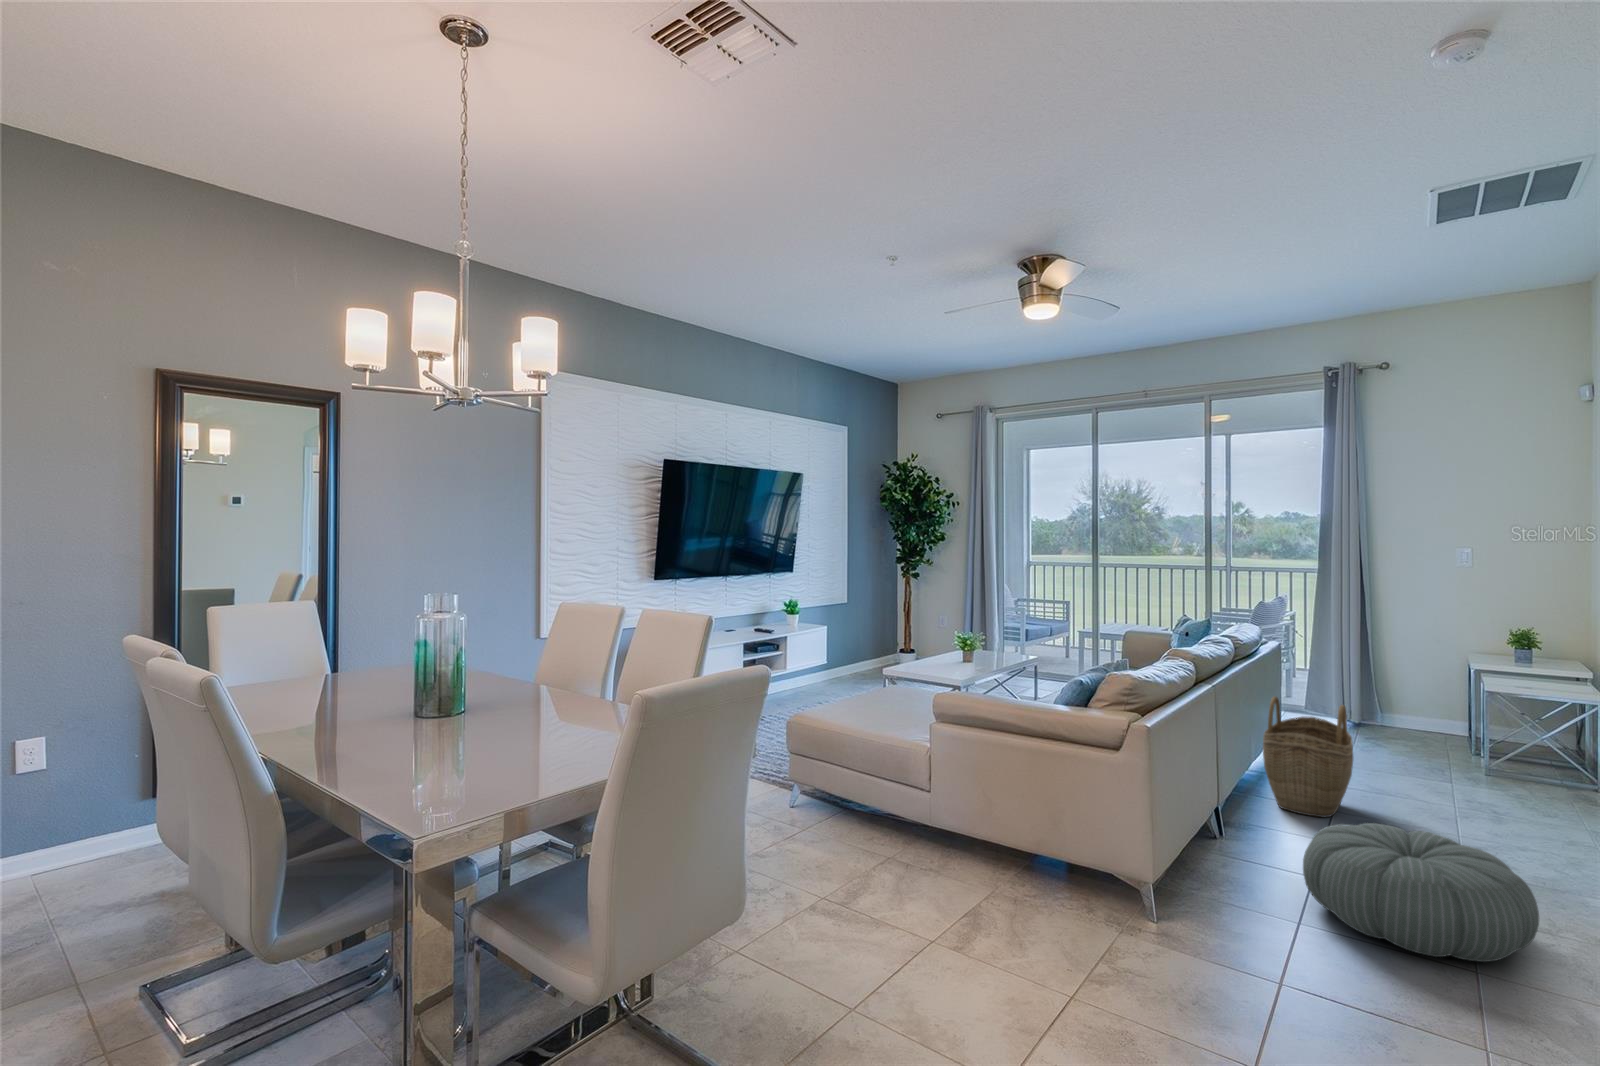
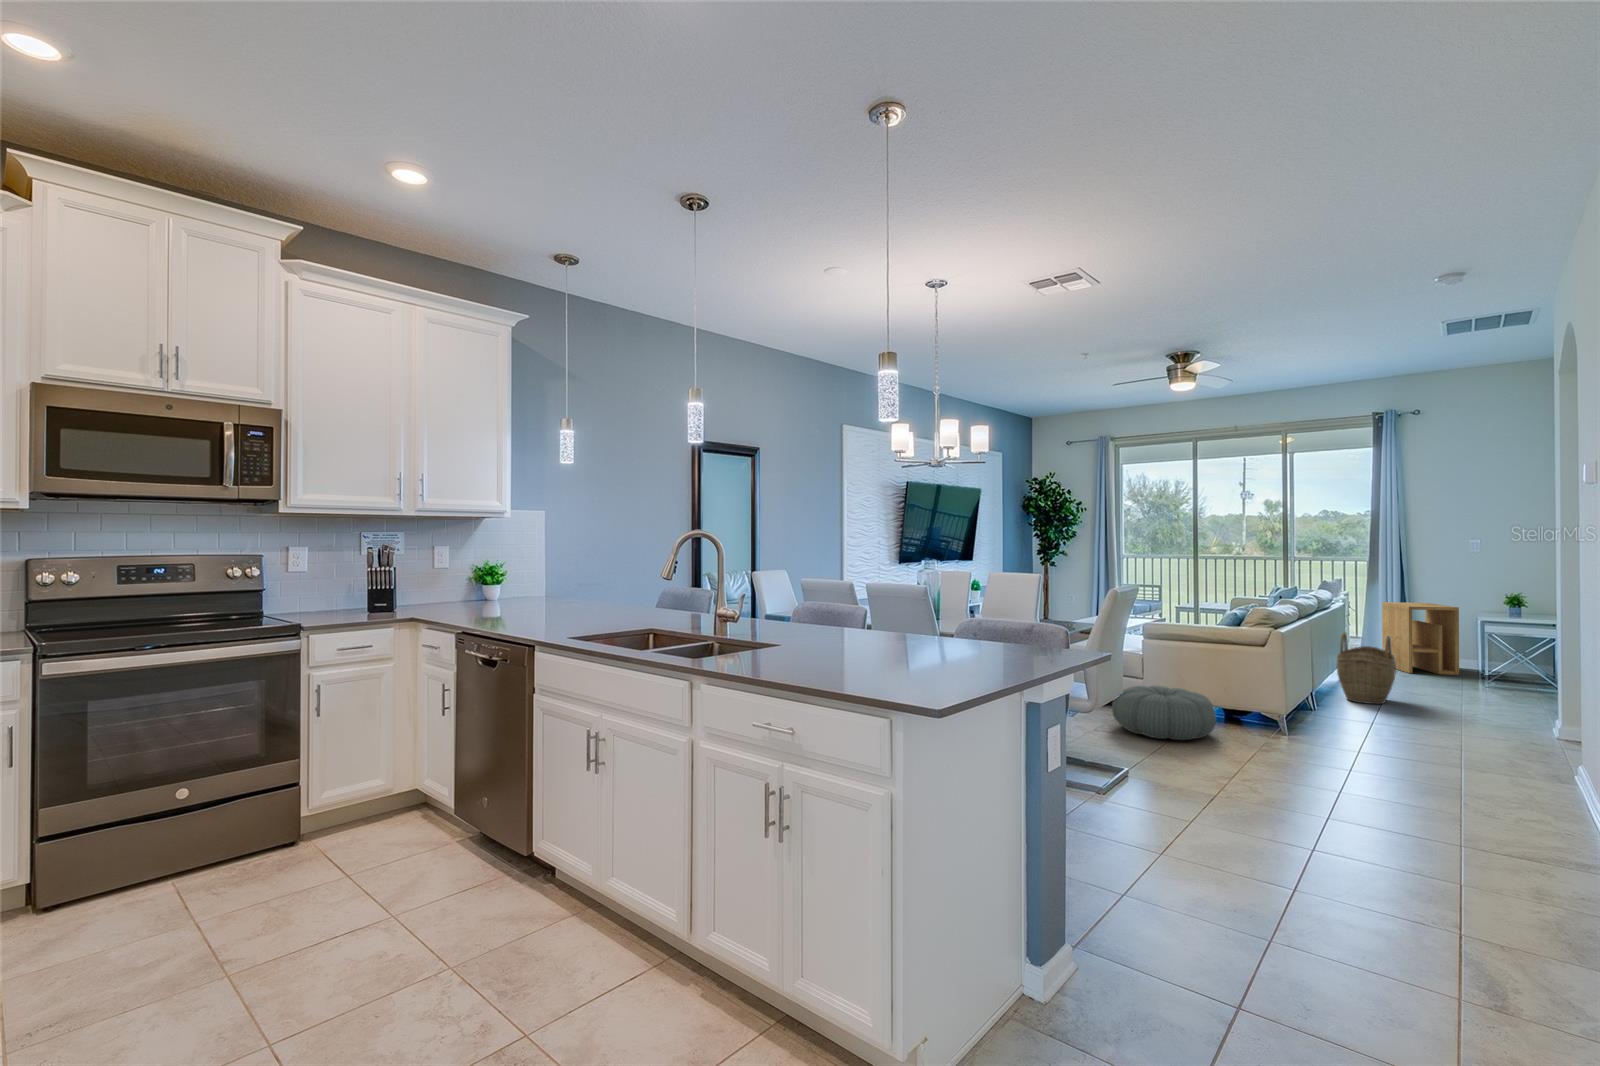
side table: none [1335,636,1442,745] -> present [1382,602,1459,675]
pouf: present [1303,823,1539,962] -> present [1112,686,1216,740]

